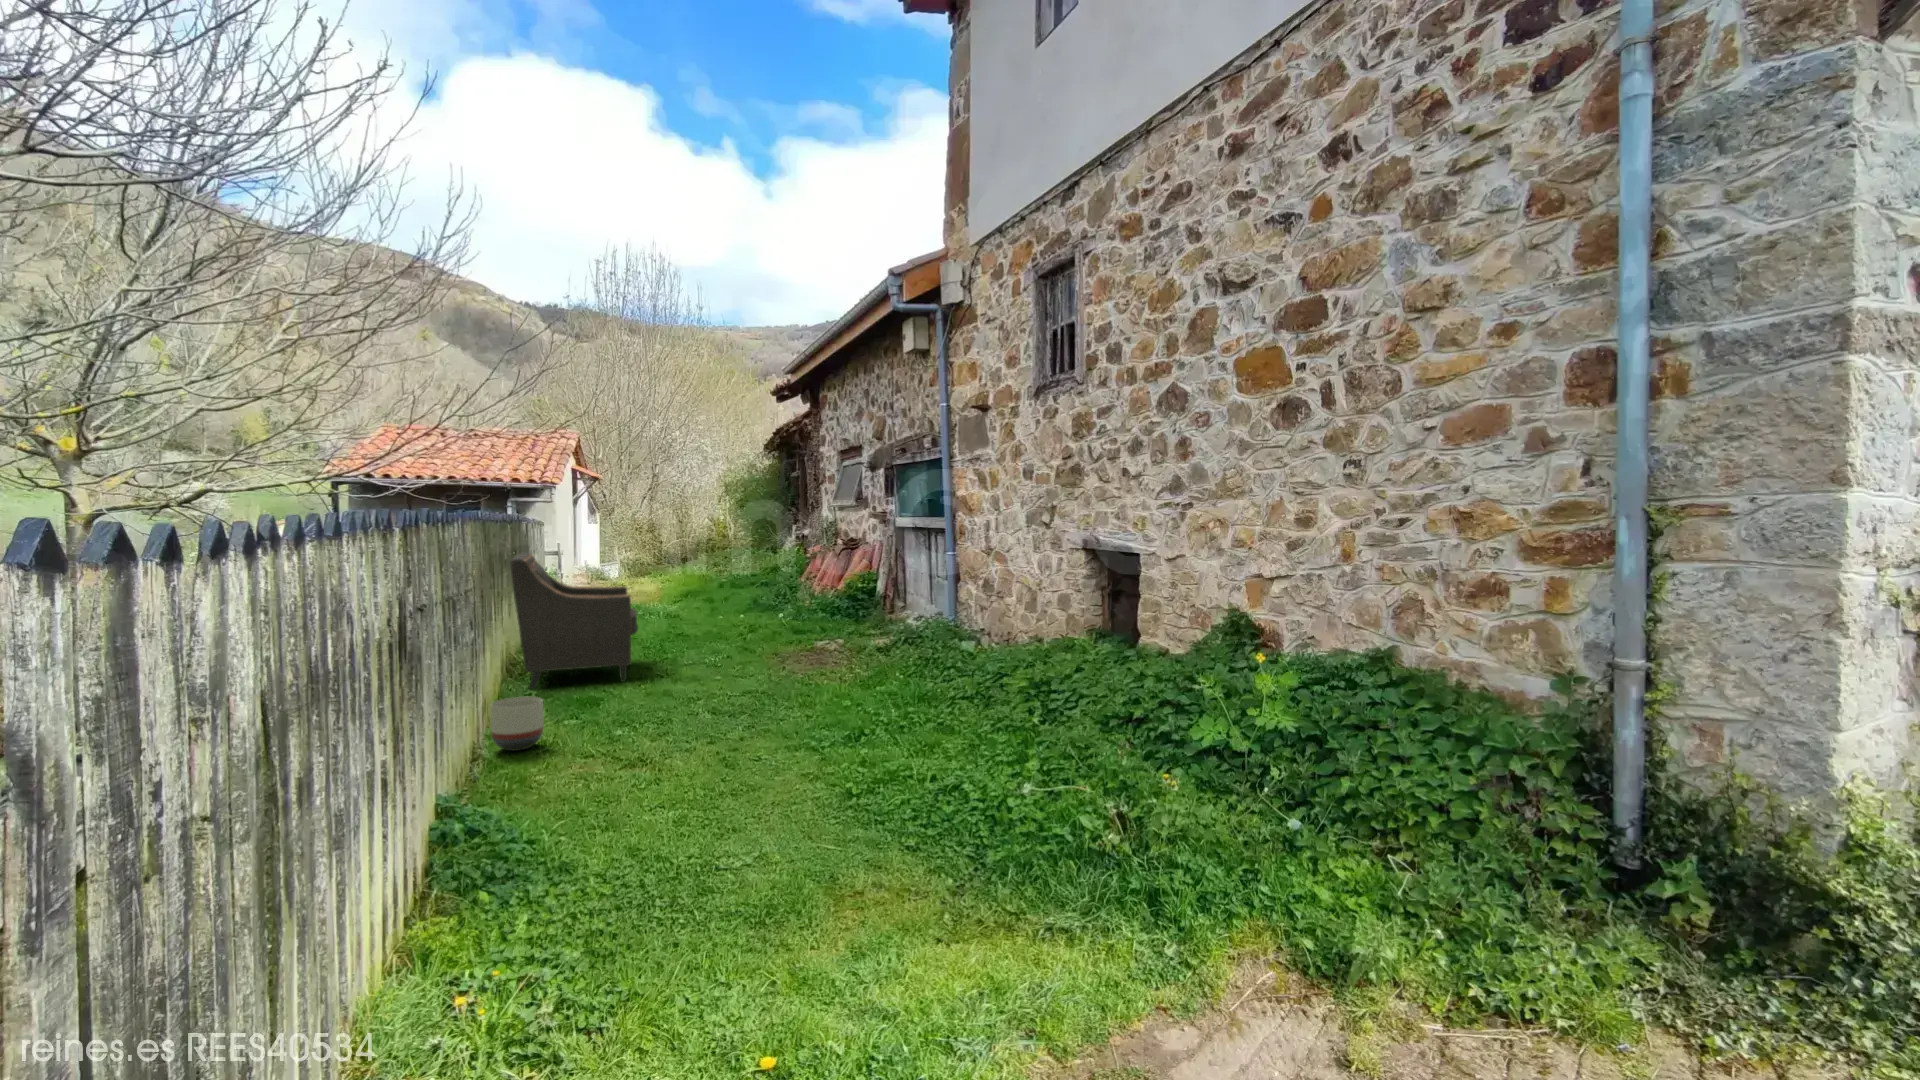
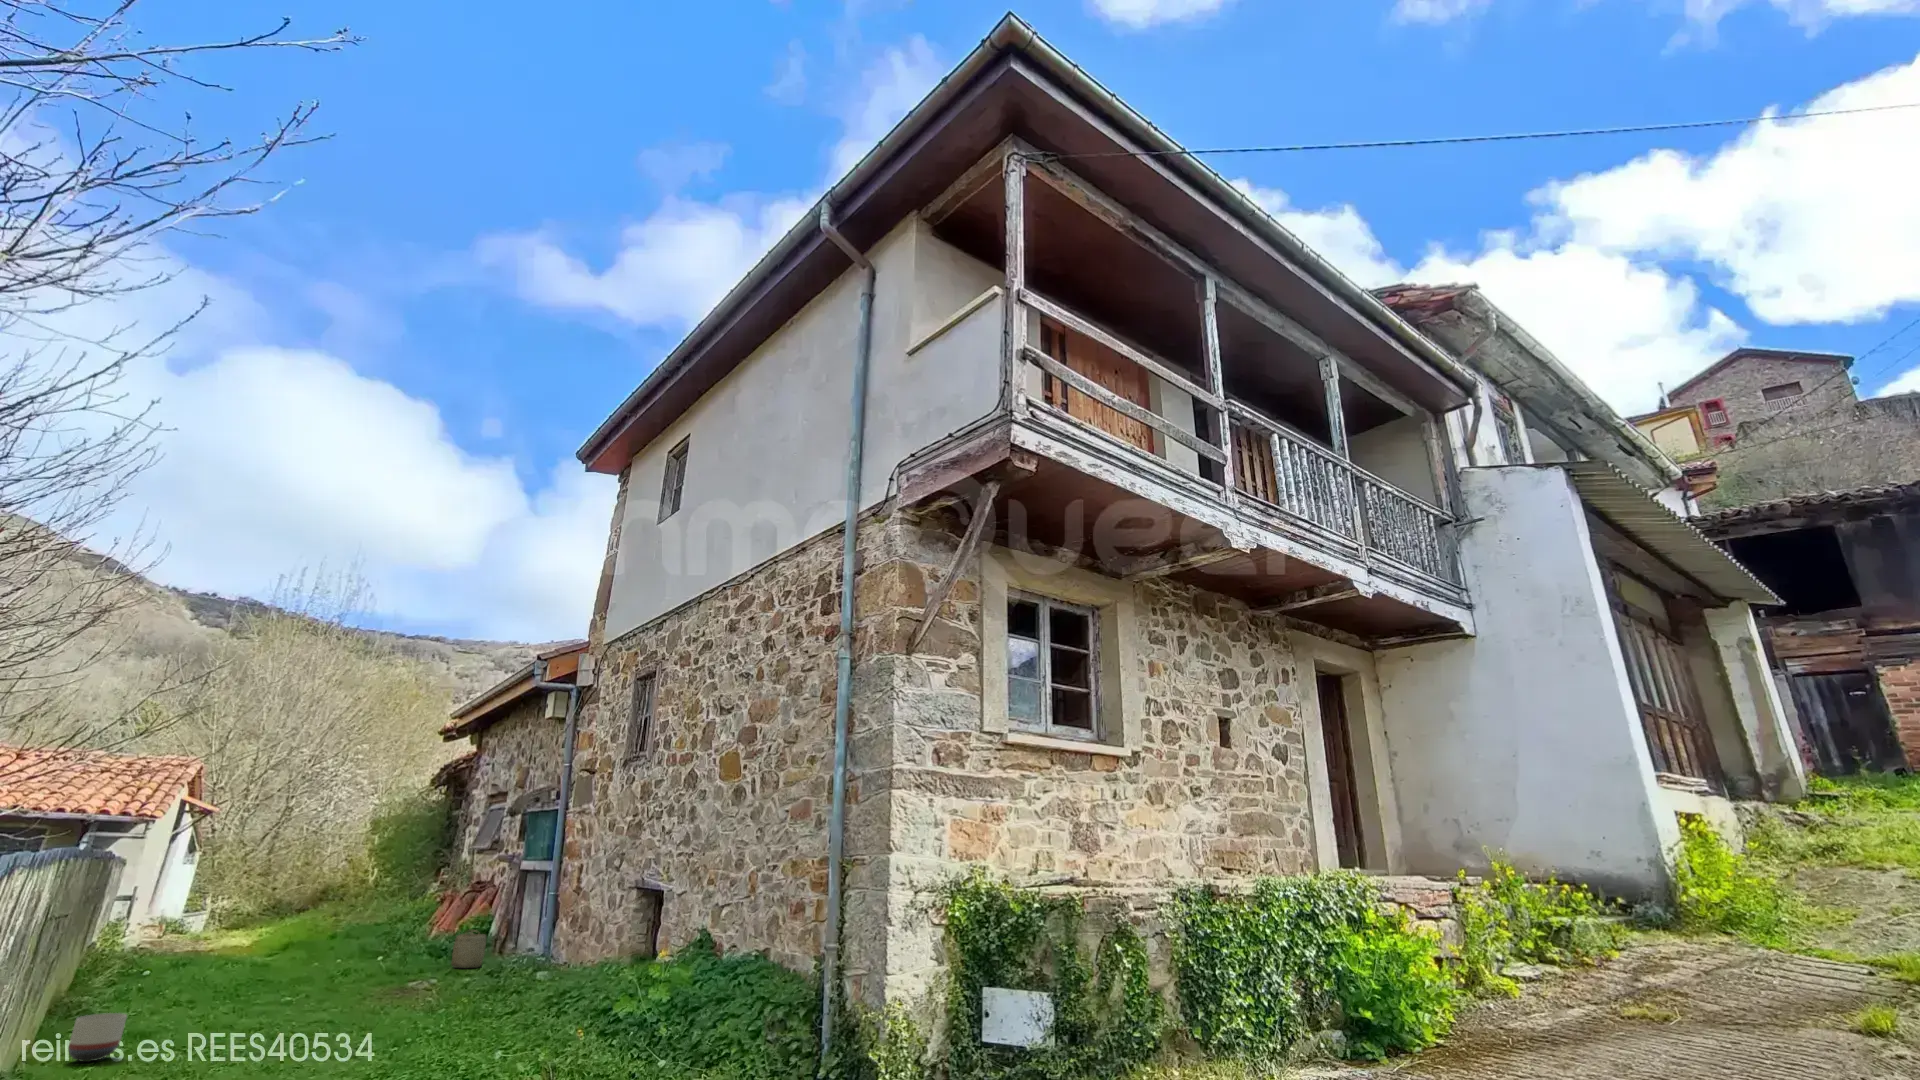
chair: present [510,552,638,689] -> none [99,889,232,1022]
basket: none [847,588,879,628] -> present [451,930,486,968]

